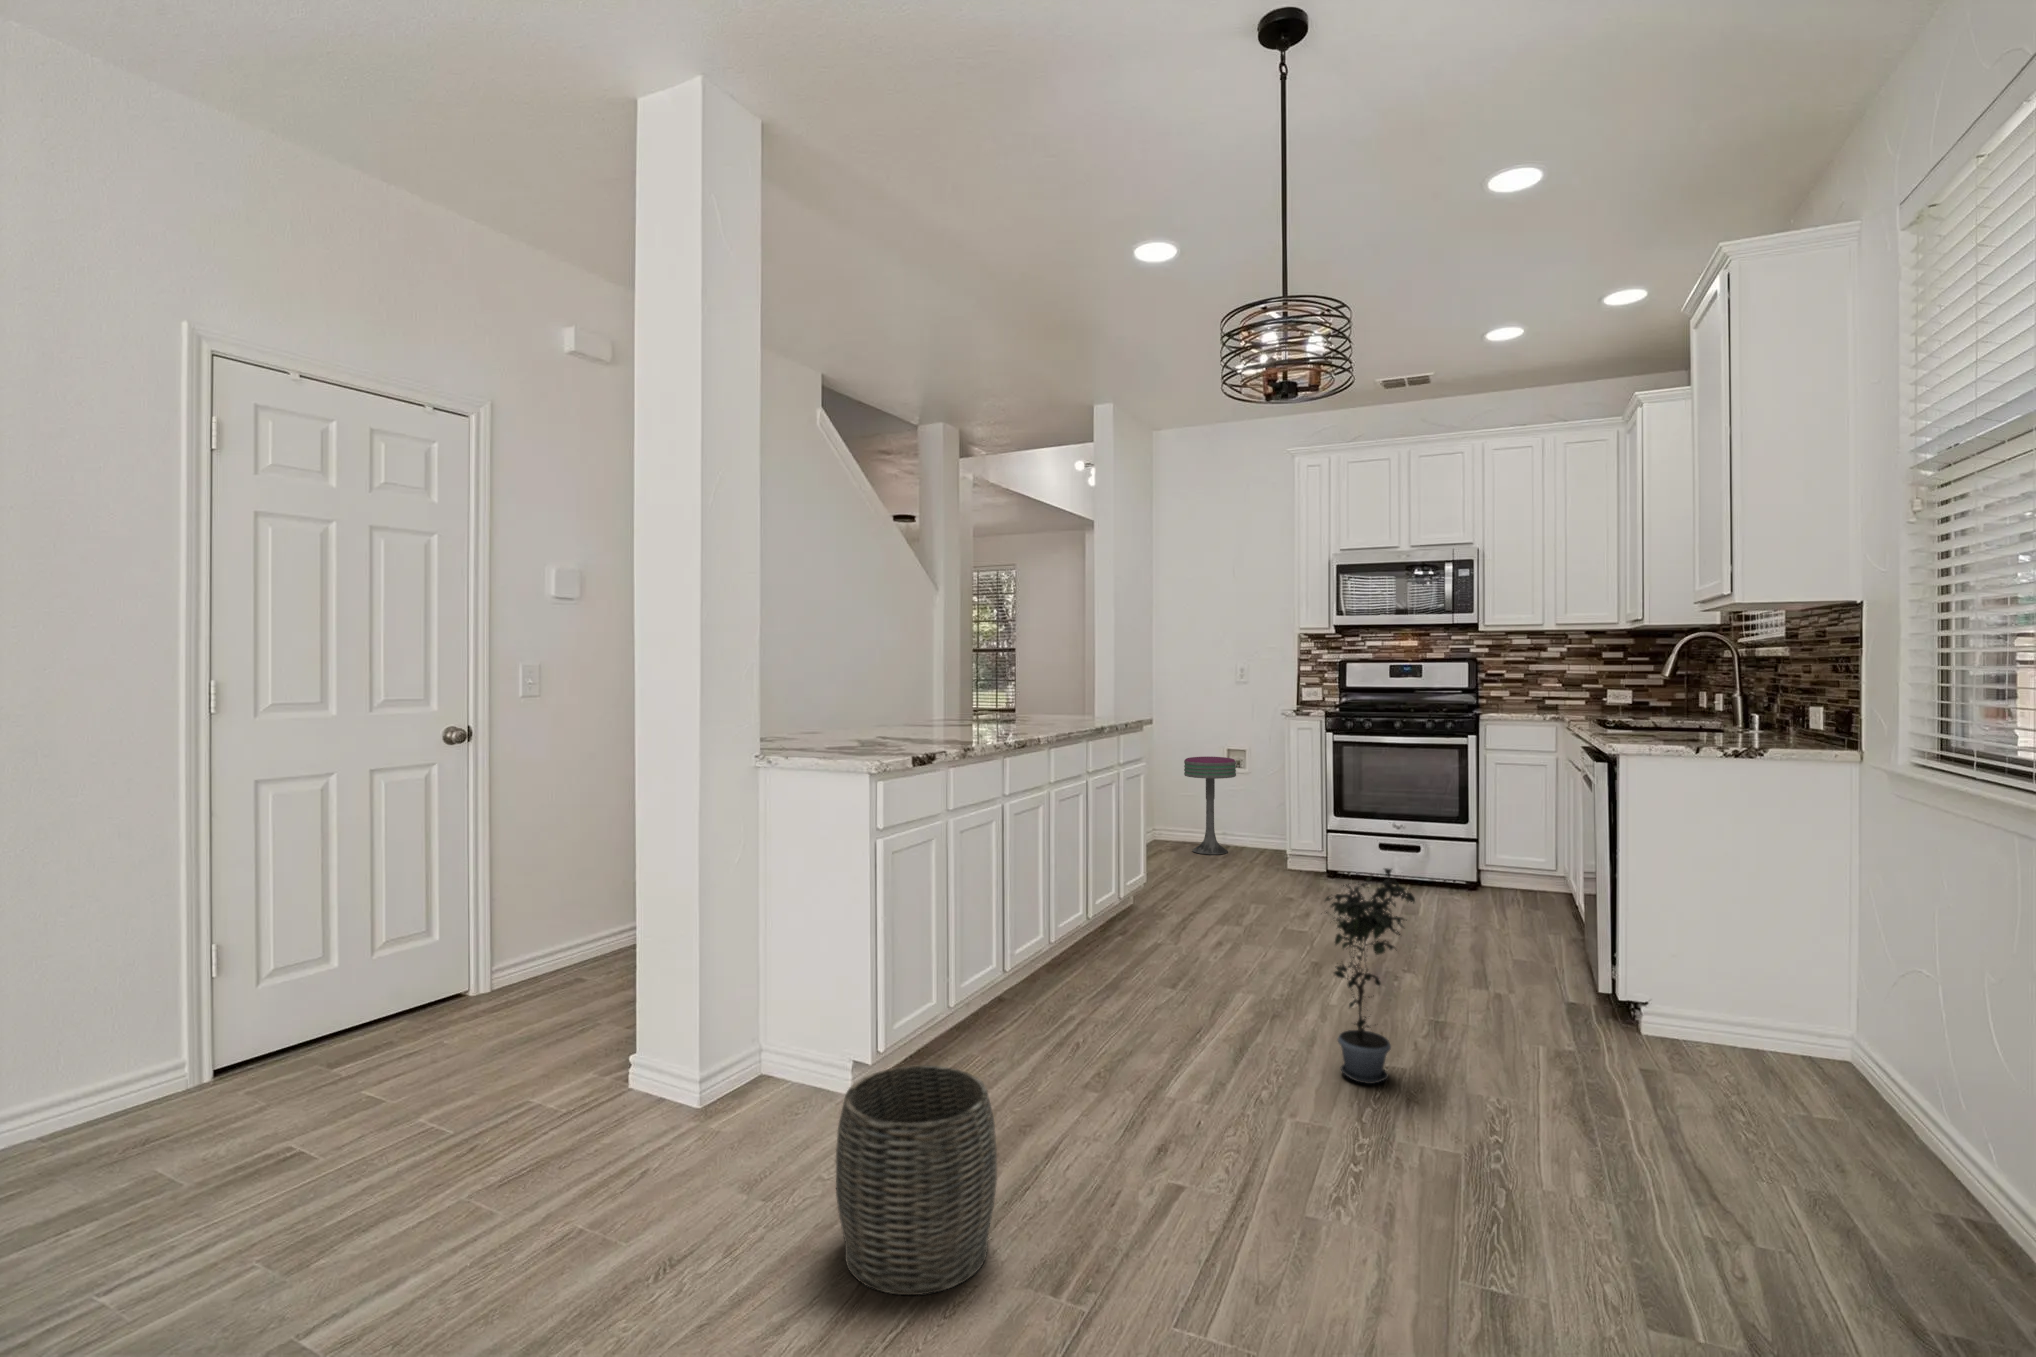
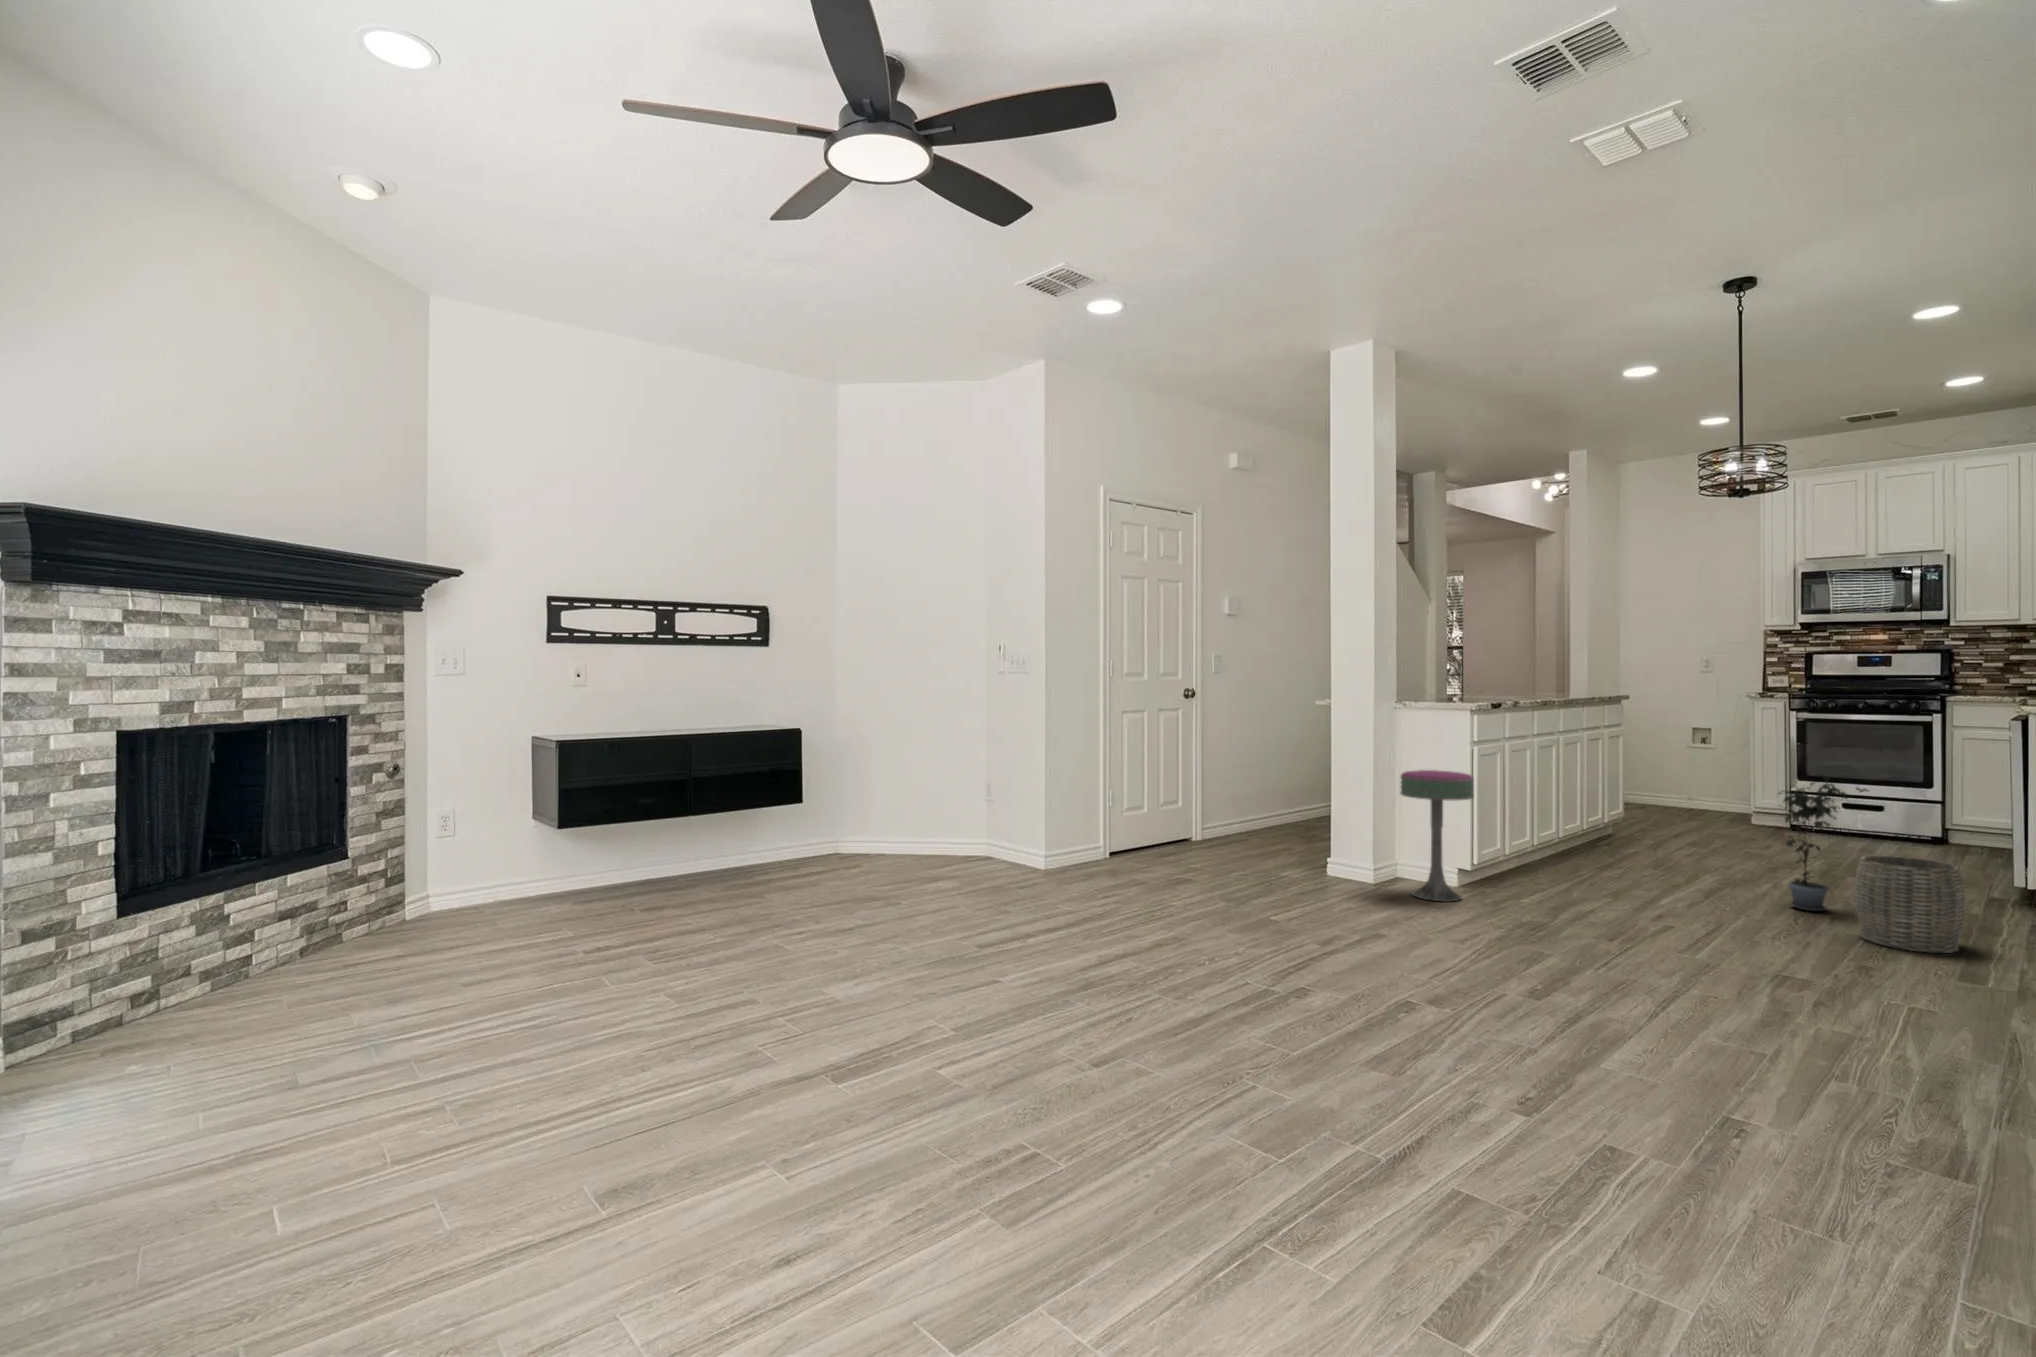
bar stool: present [1184,757,1236,855] -> present [1400,770,1474,902]
woven basket: present [836,1065,997,1295] -> present [1855,856,1965,953]

